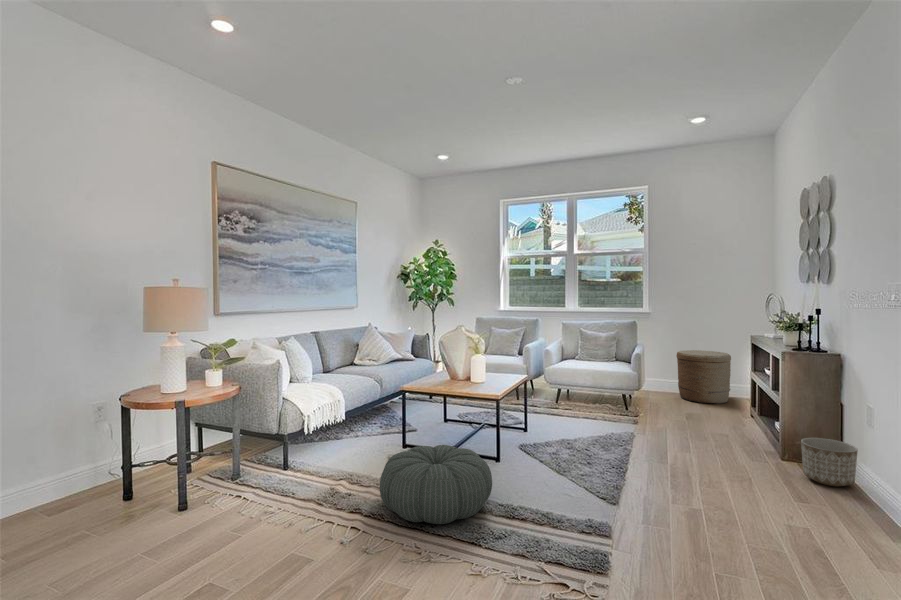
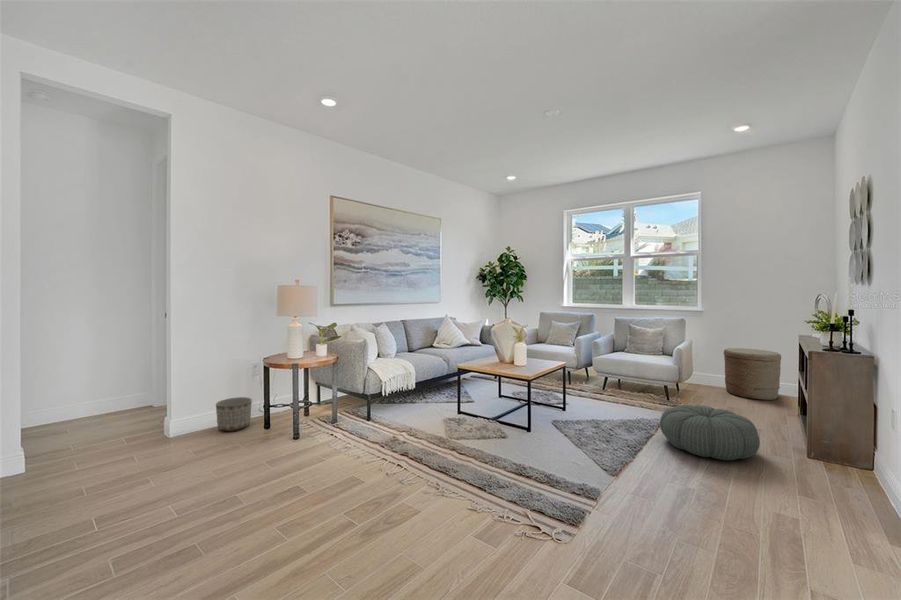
planter: present [801,438,858,486] -> present [216,397,252,431]
pouf: present [380,445,492,524] -> present [660,405,760,460]

